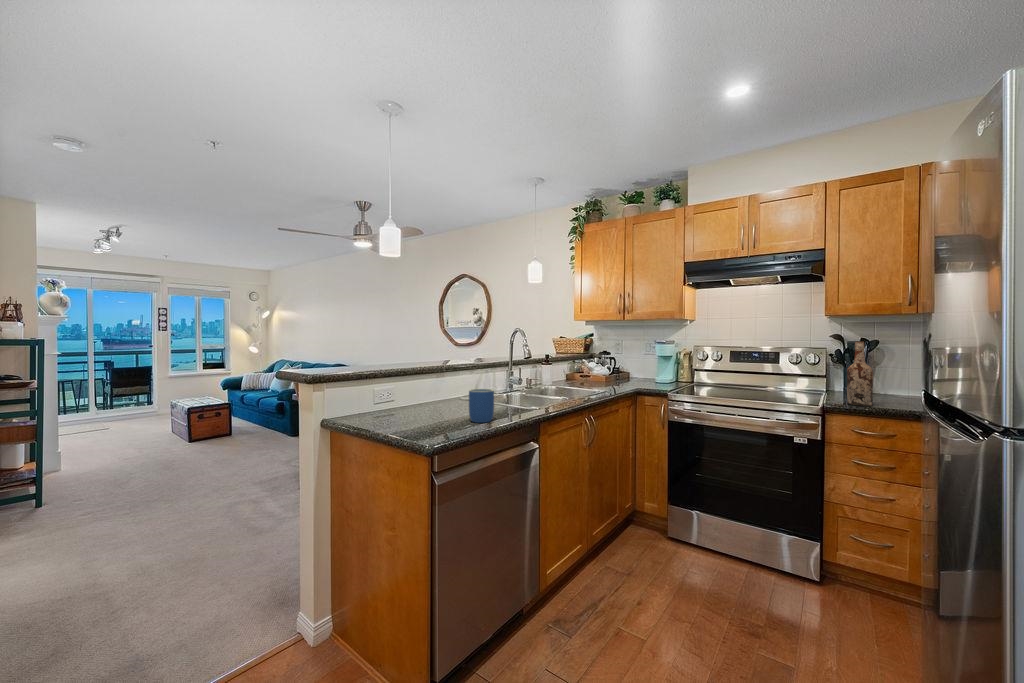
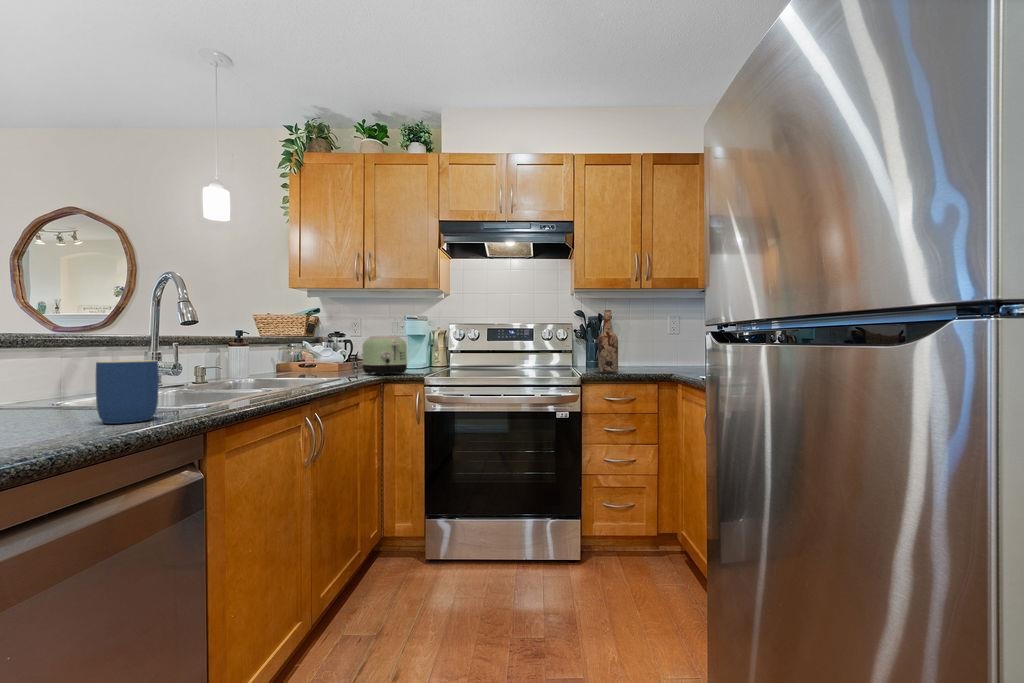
toaster: none [621,357,656,389] -> present [362,336,407,375]

